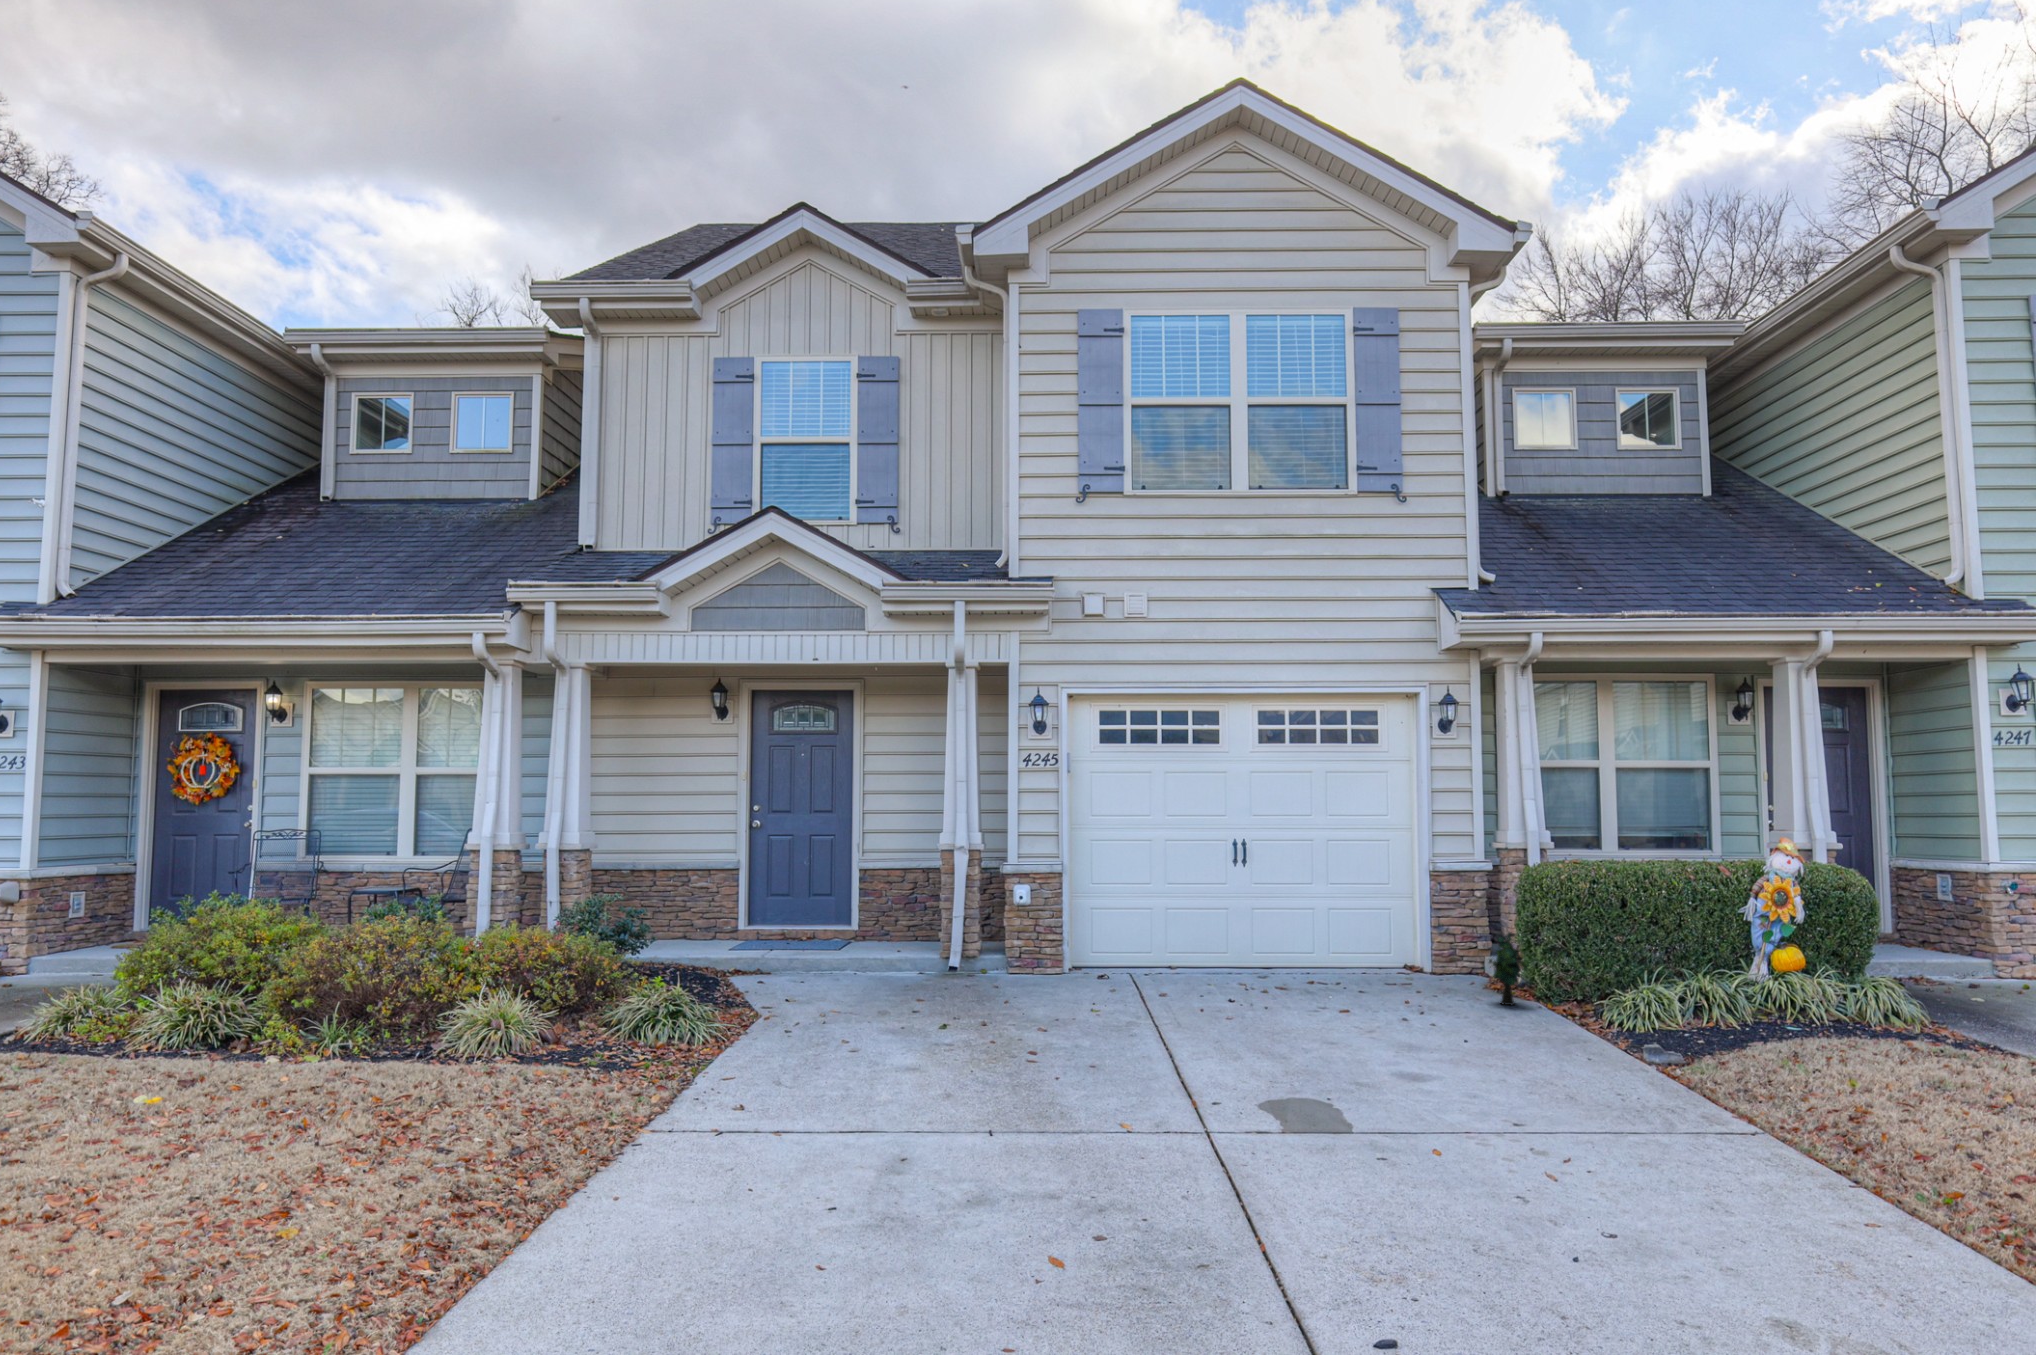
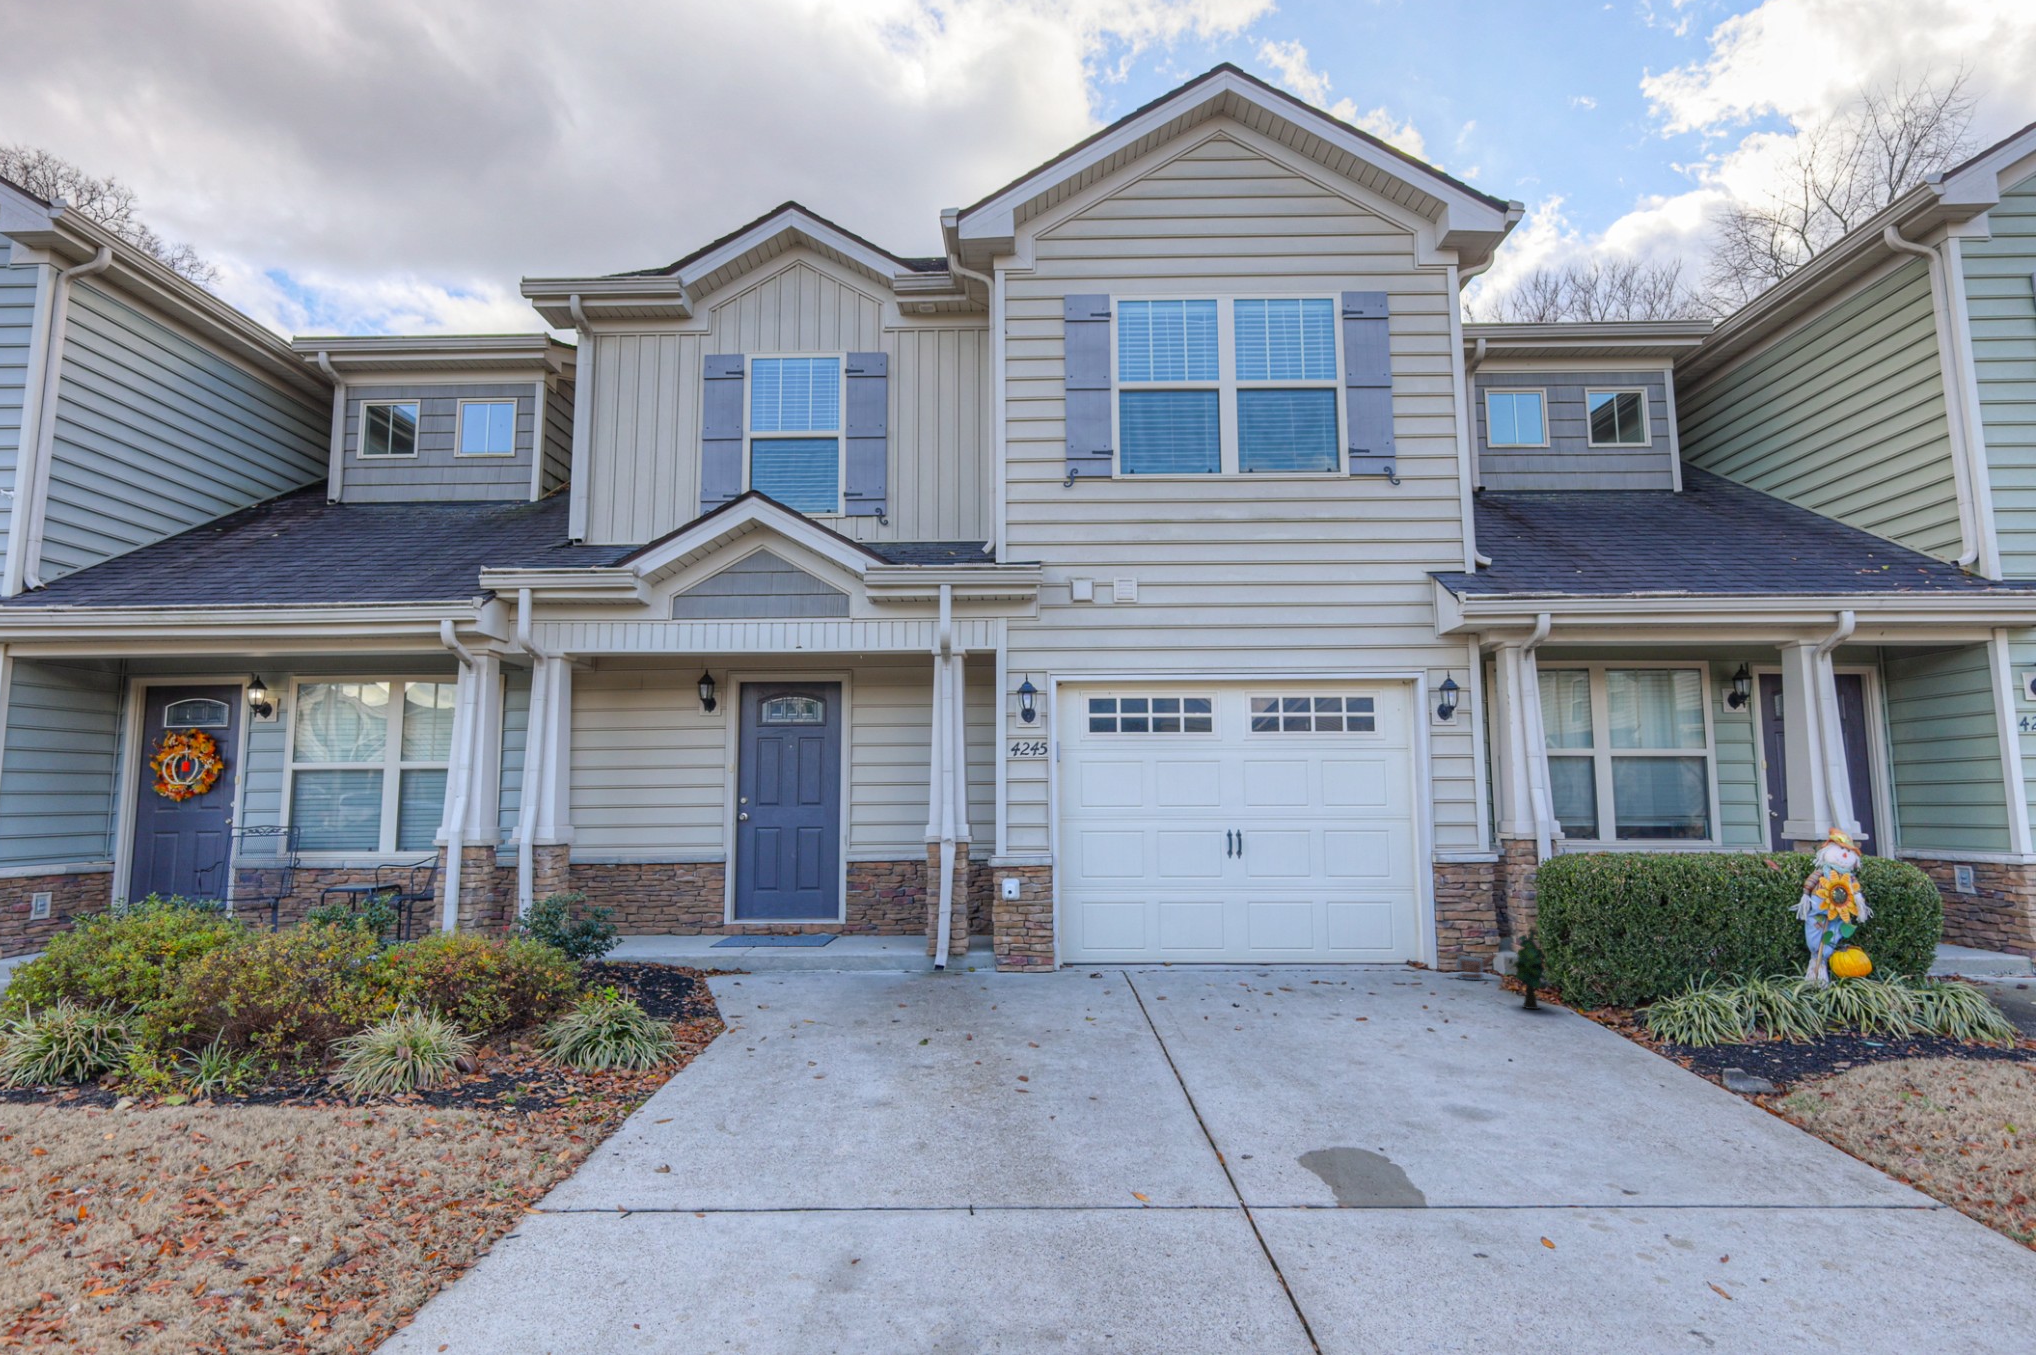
watering can: none [1437,953,1486,981] -> present [1446,951,1496,980]

